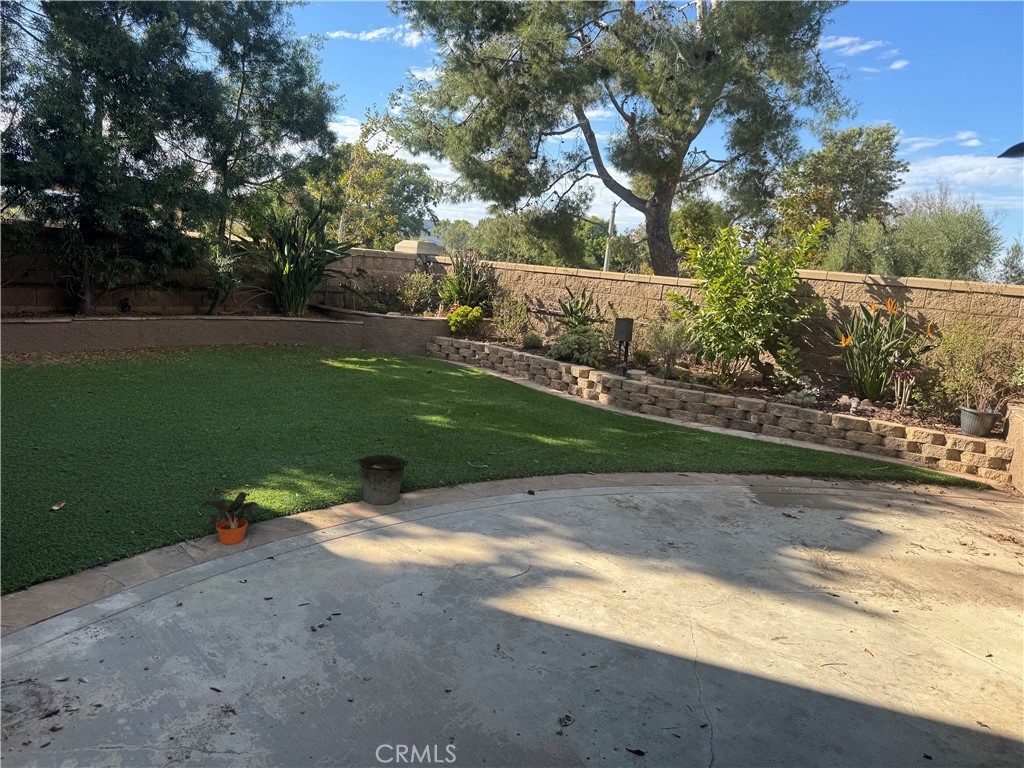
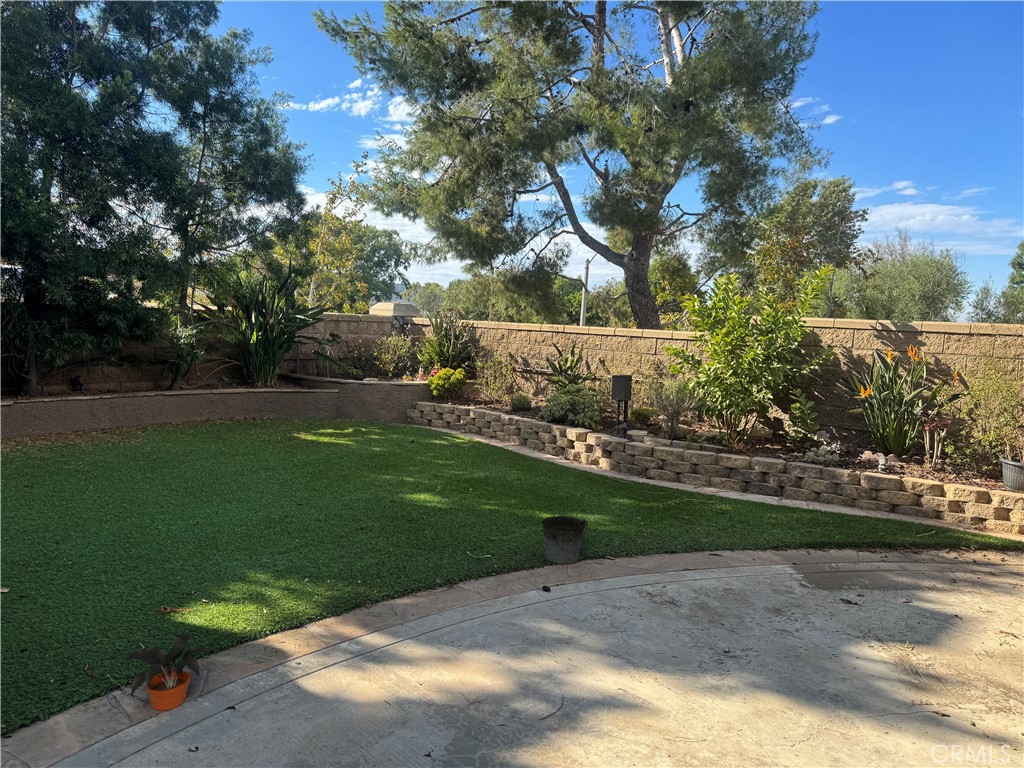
bucket: present [357,455,408,505] -> present [541,516,588,564]

